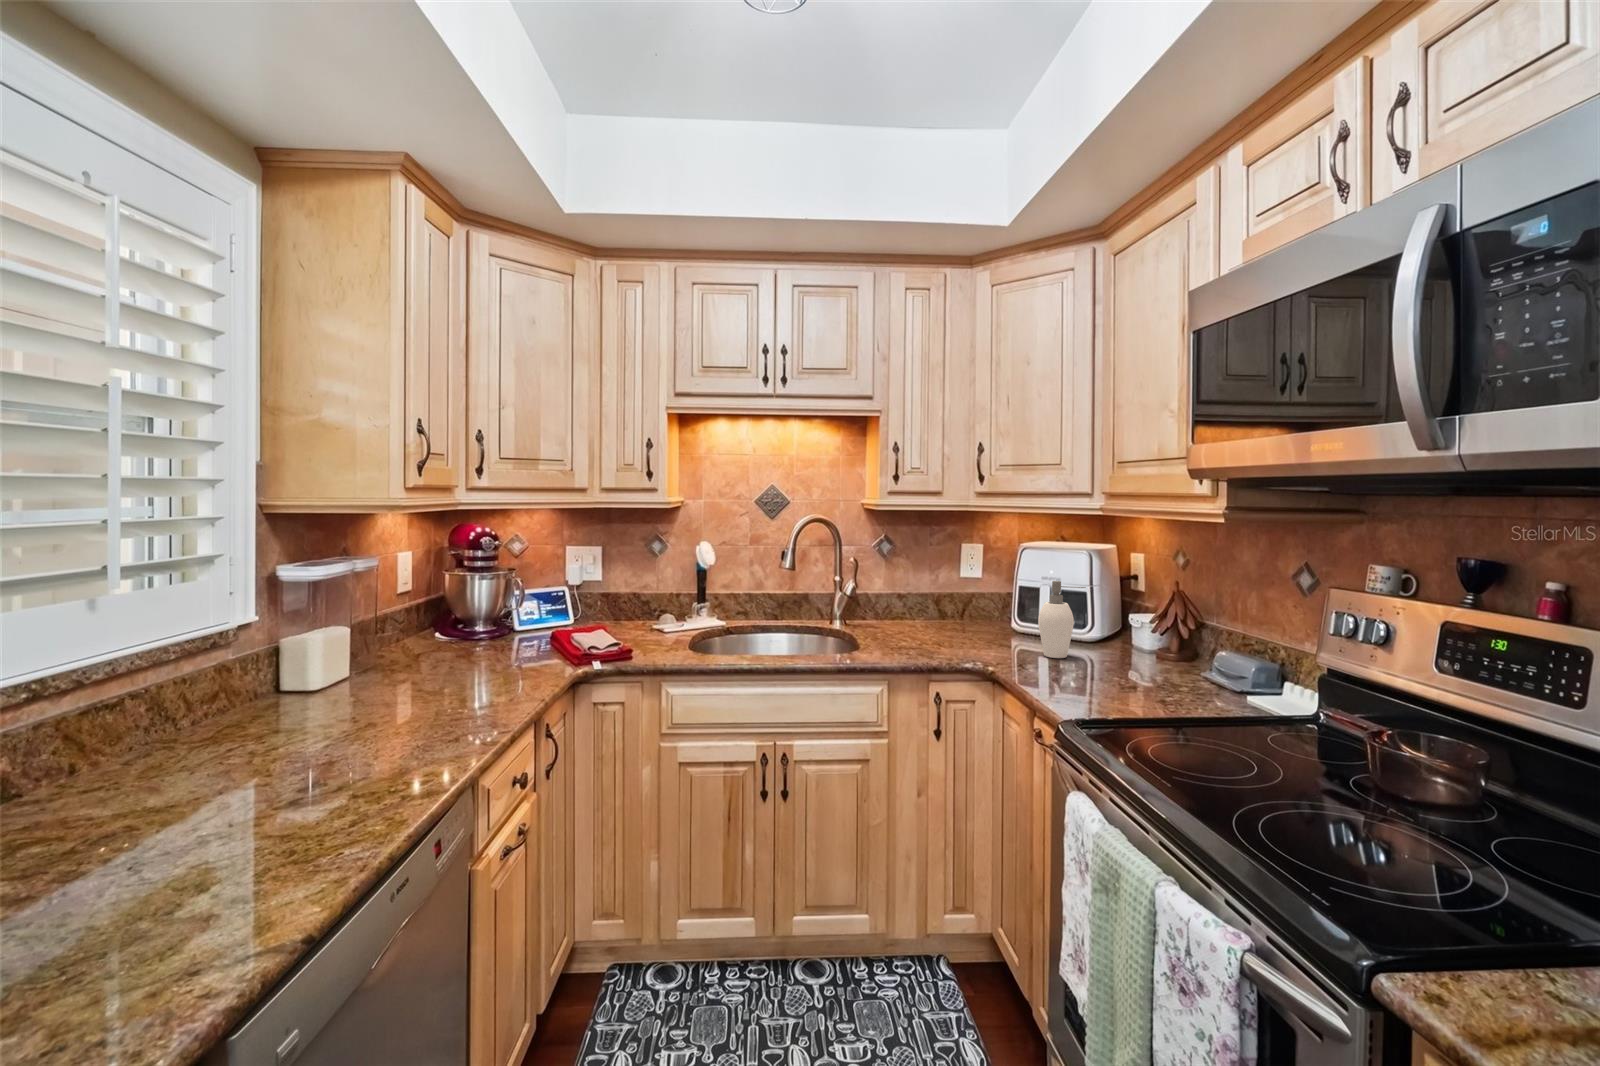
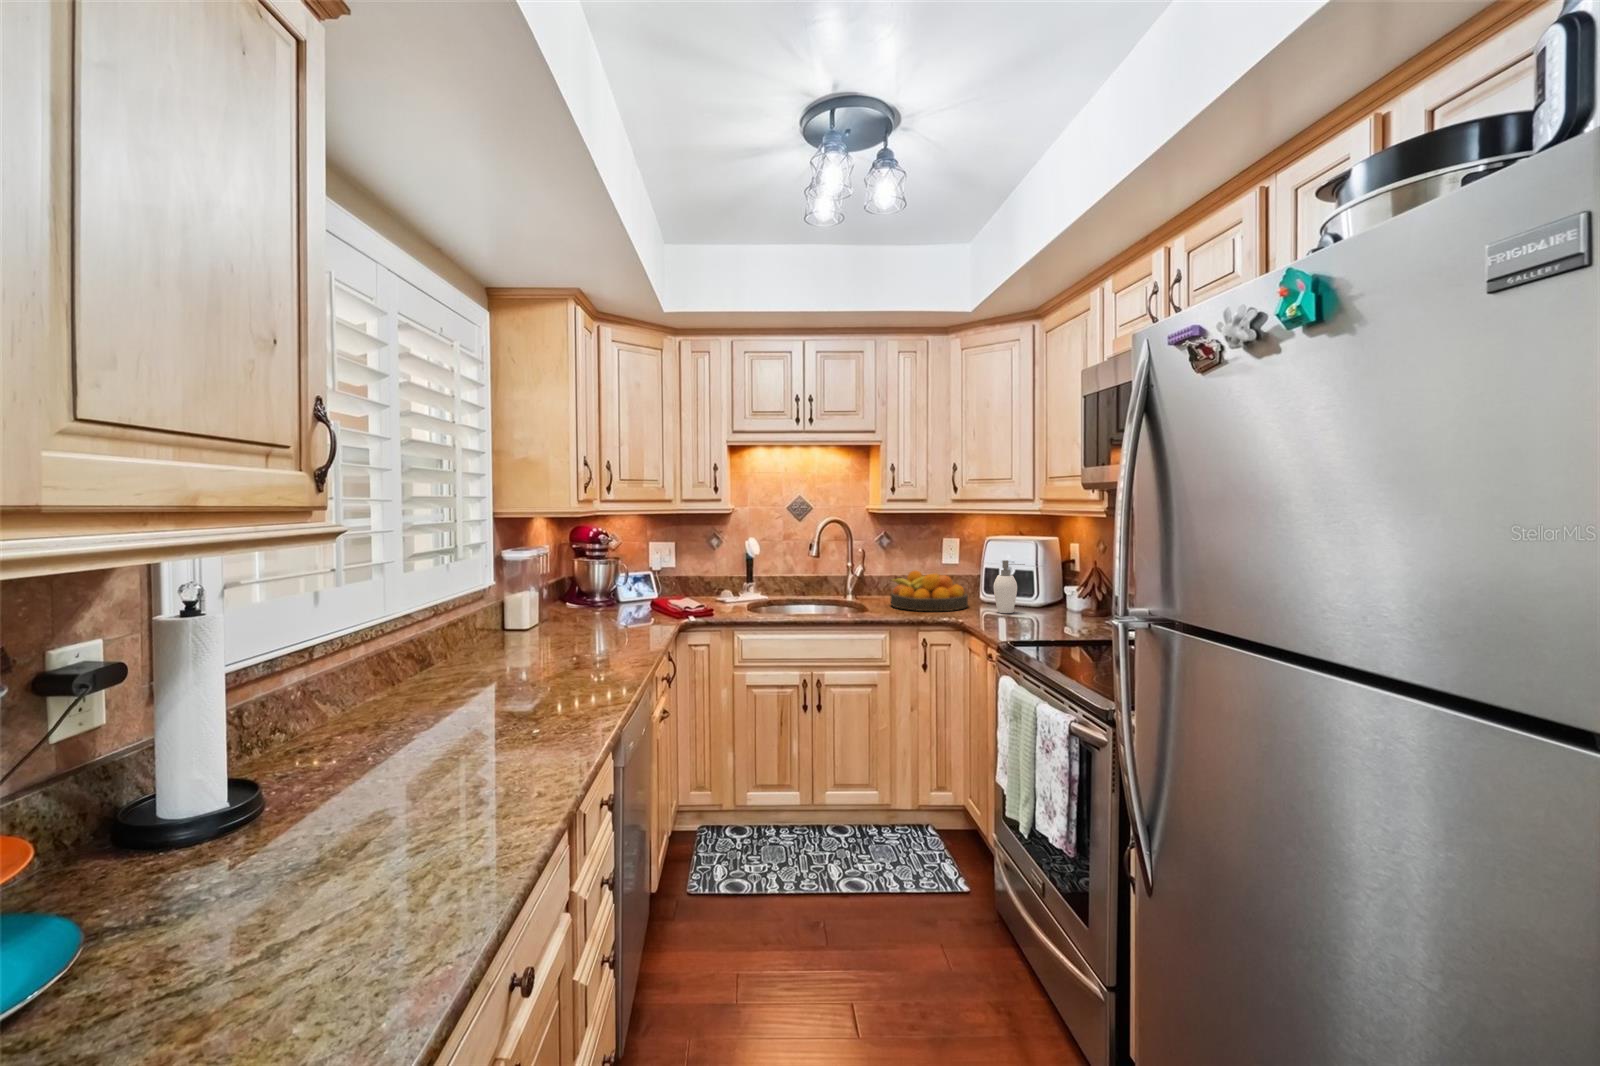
fruit bowl: none [889,591,999,652] -> present [890,571,968,611]

